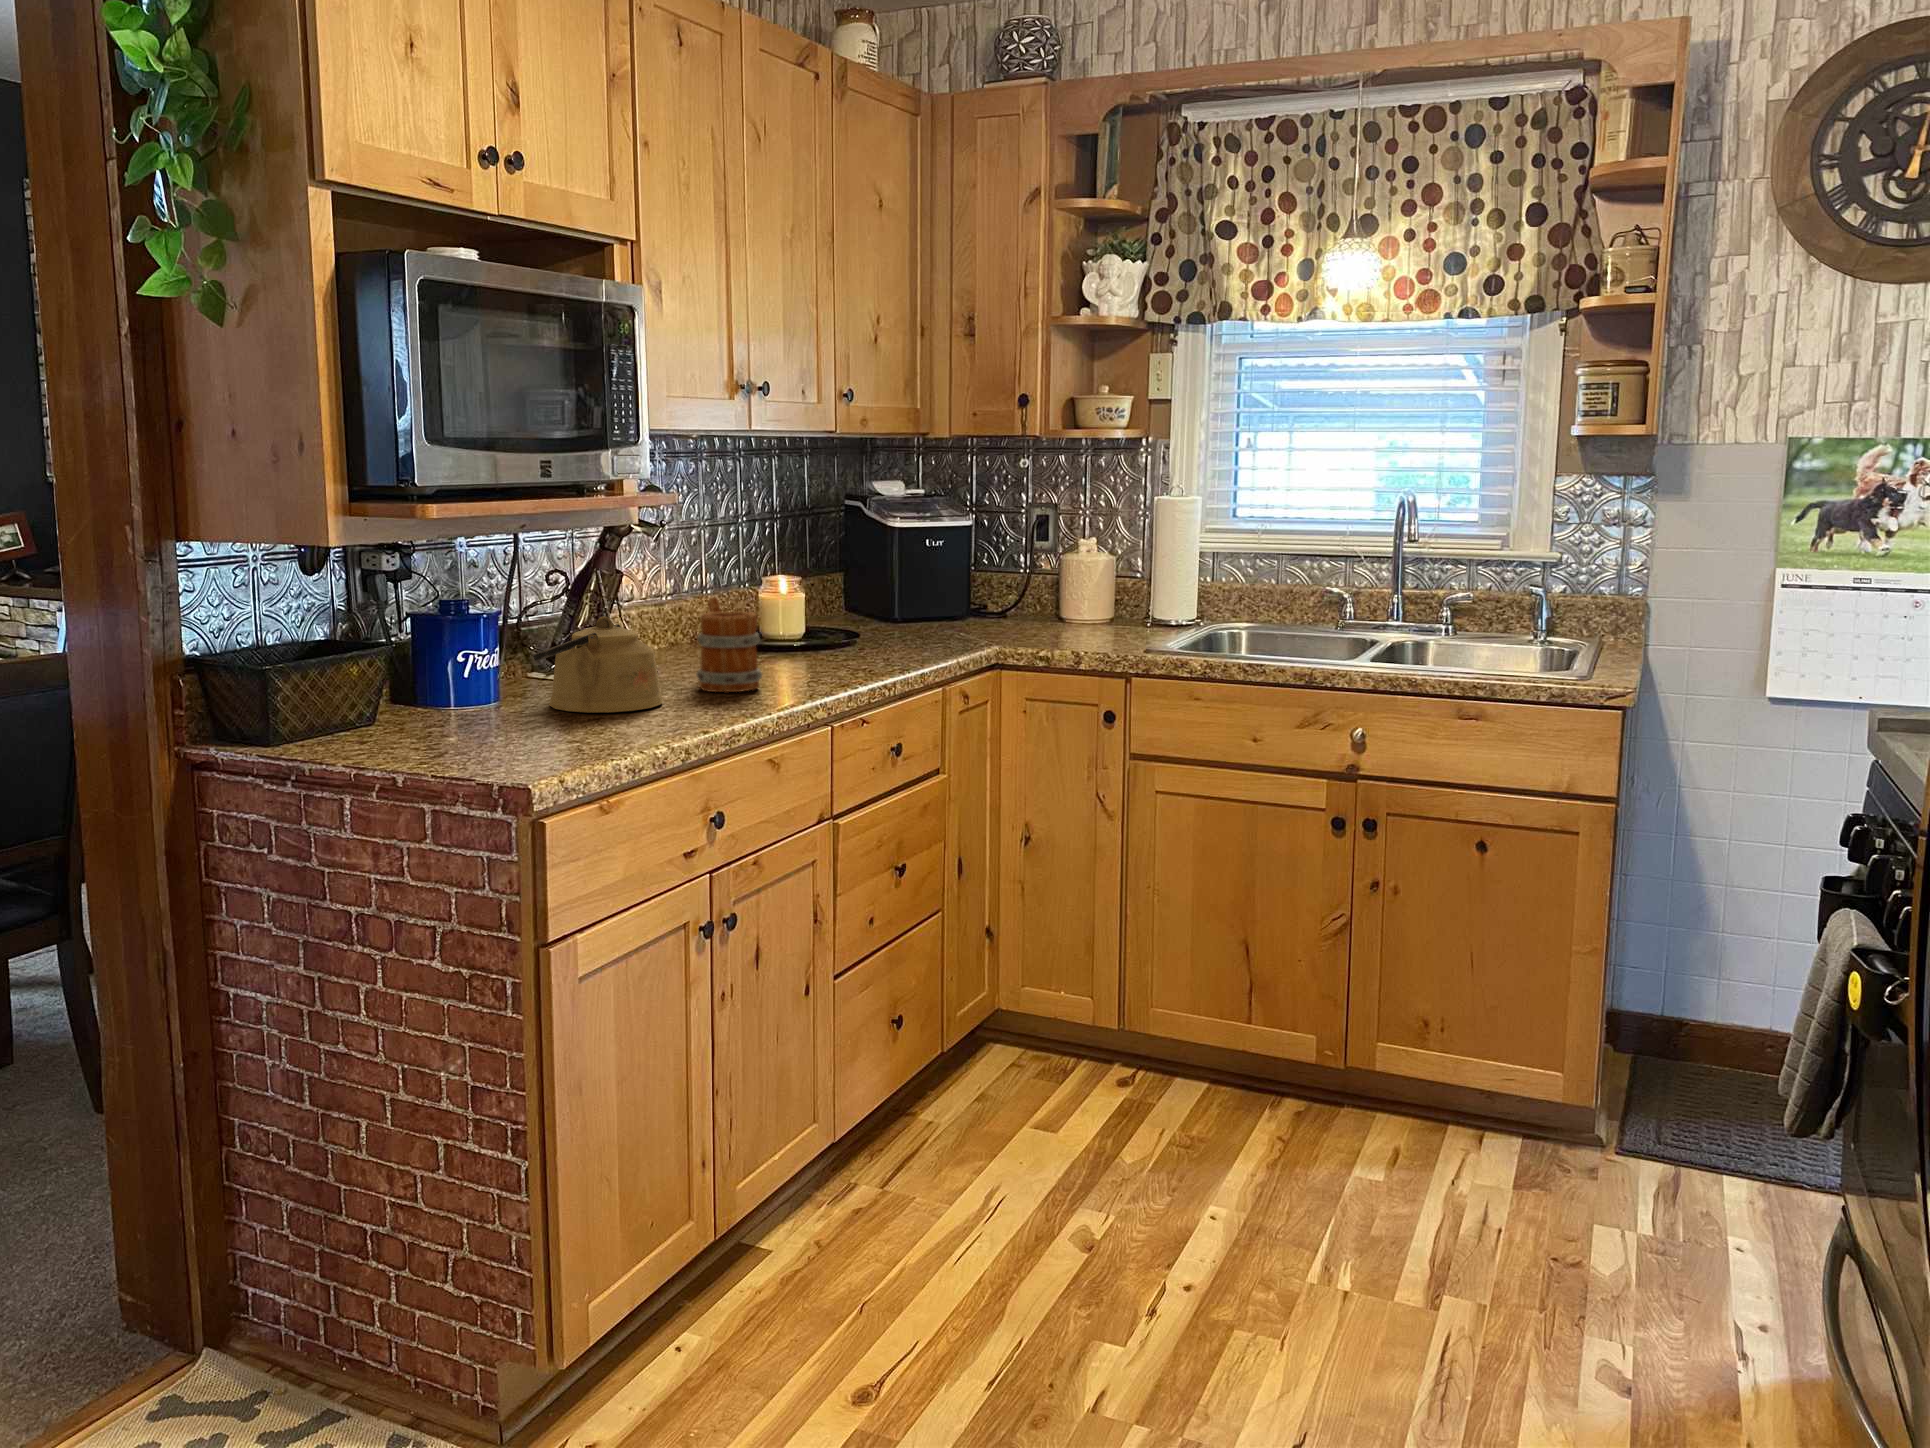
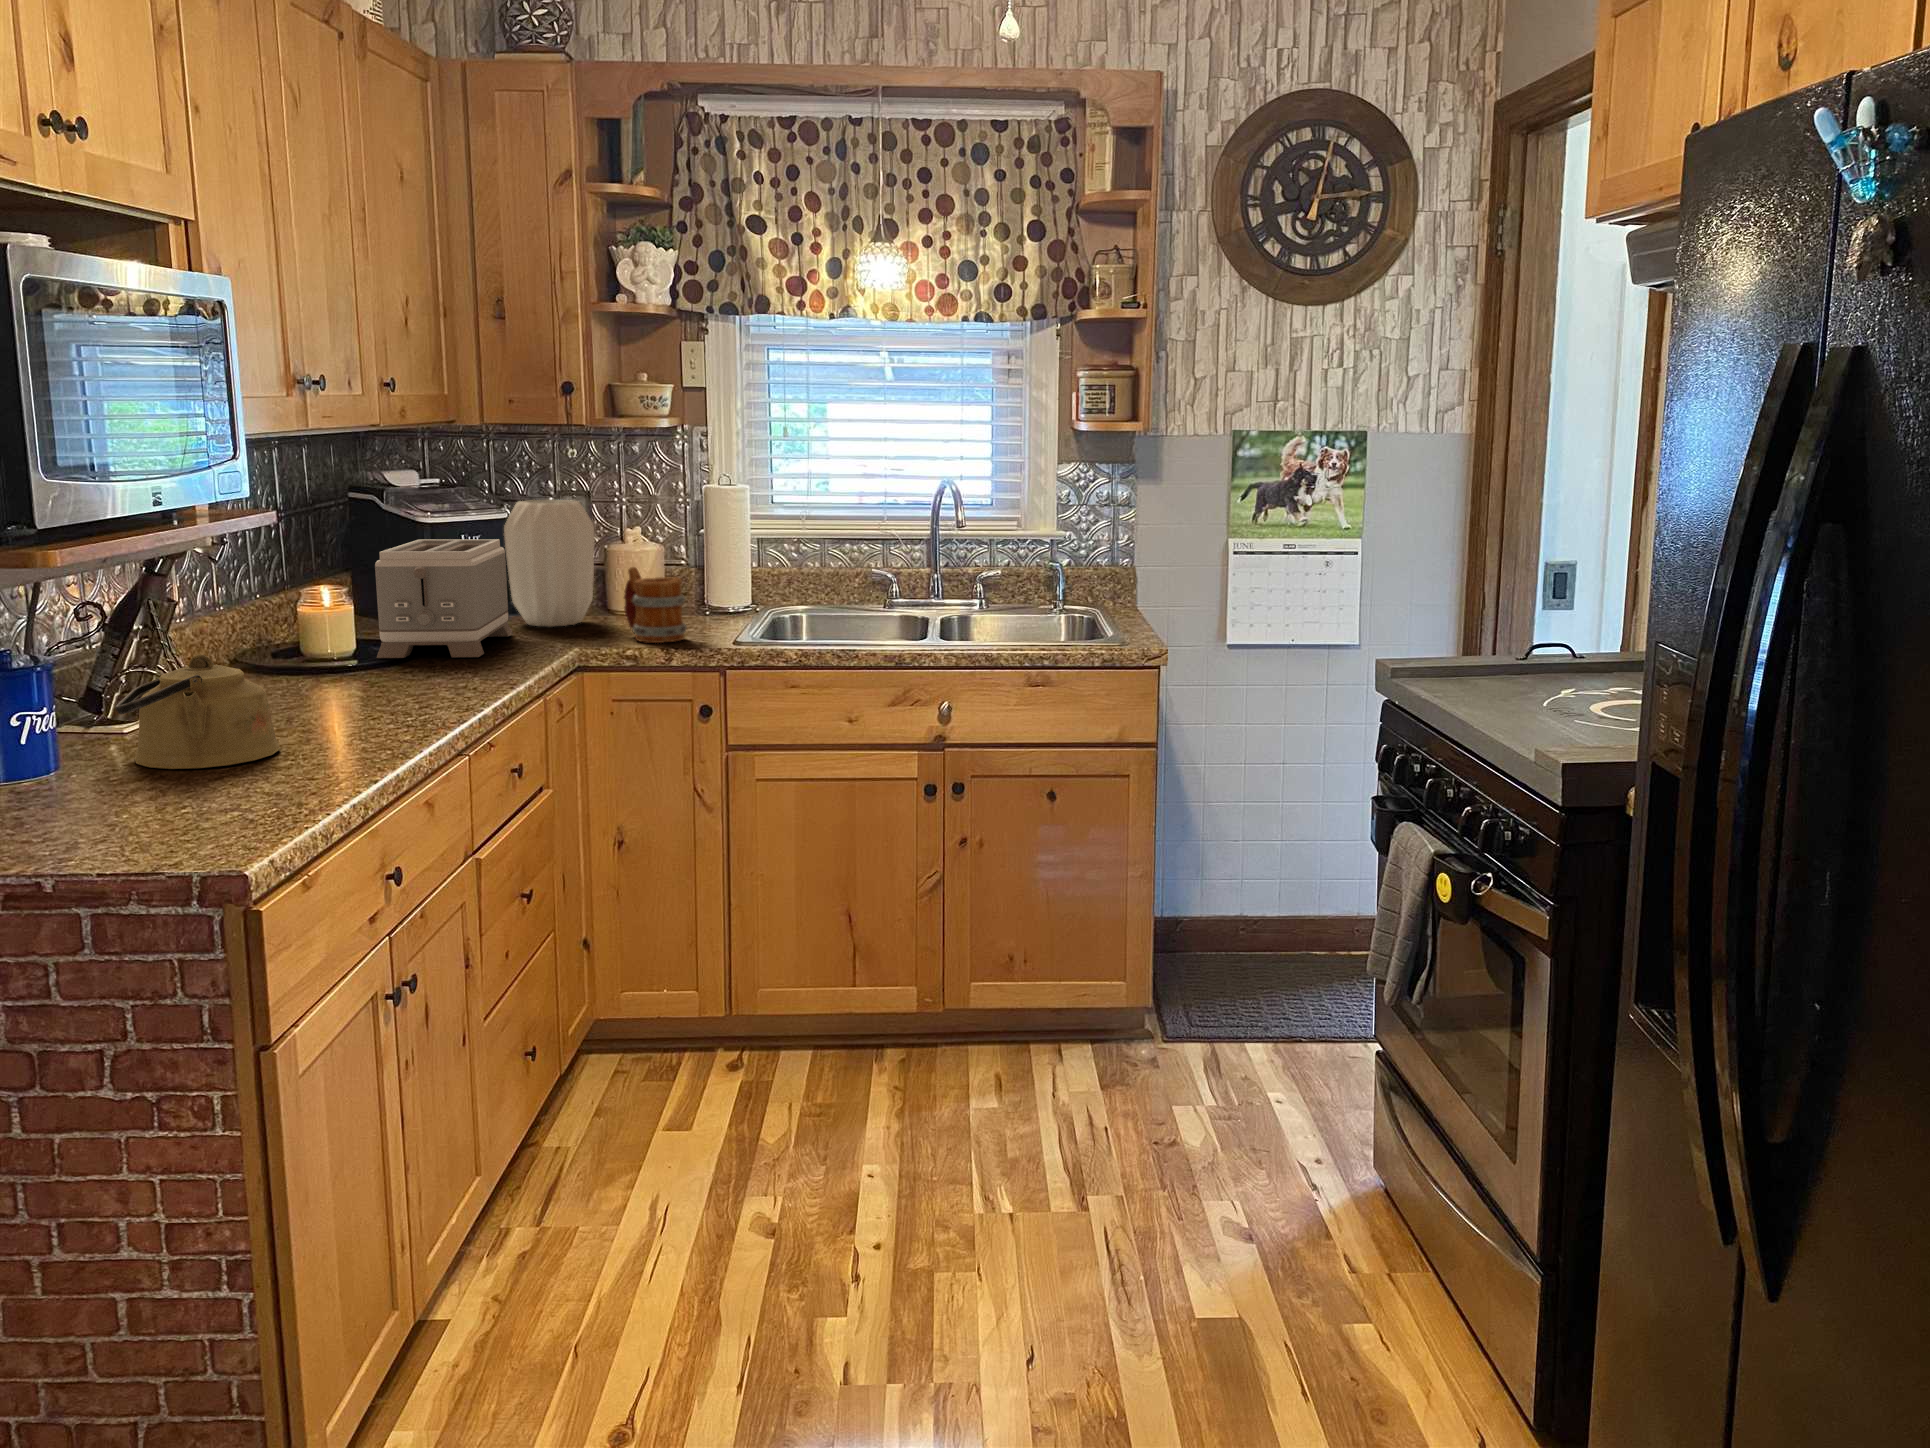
vase: none [960,508,1044,629] -> present [504,500,594,627]
toaster: none [818,540,953,649] -> present [375,539,513,658]
mug: present [696,597,762,692] -> present [624,567,687,643]

